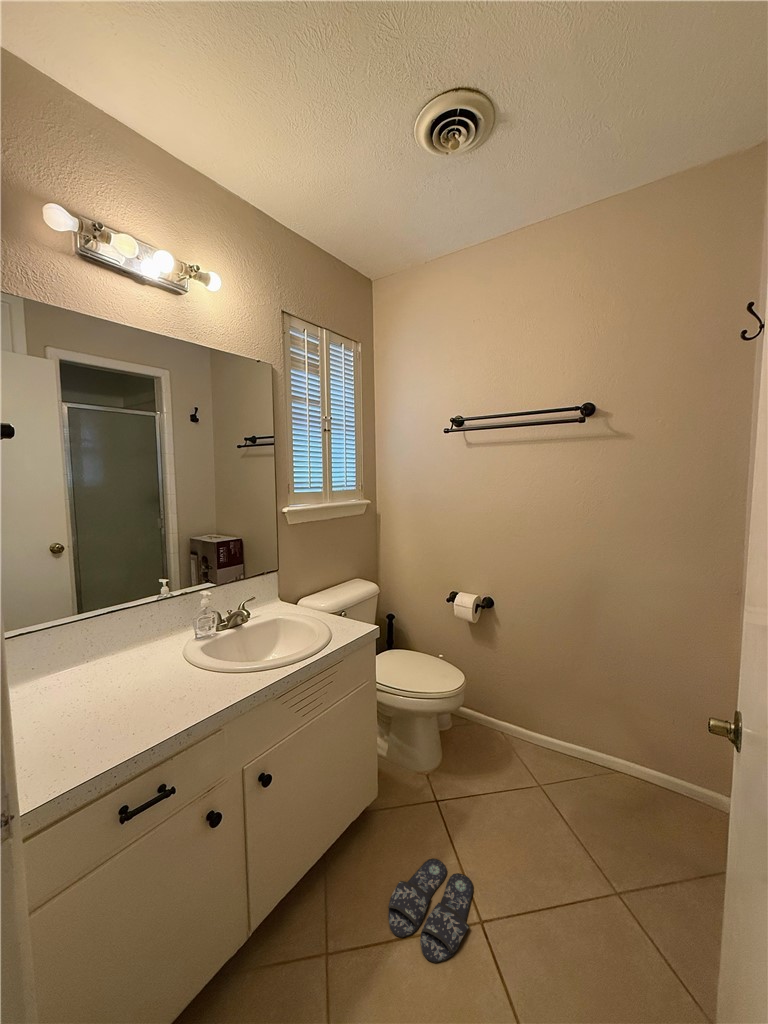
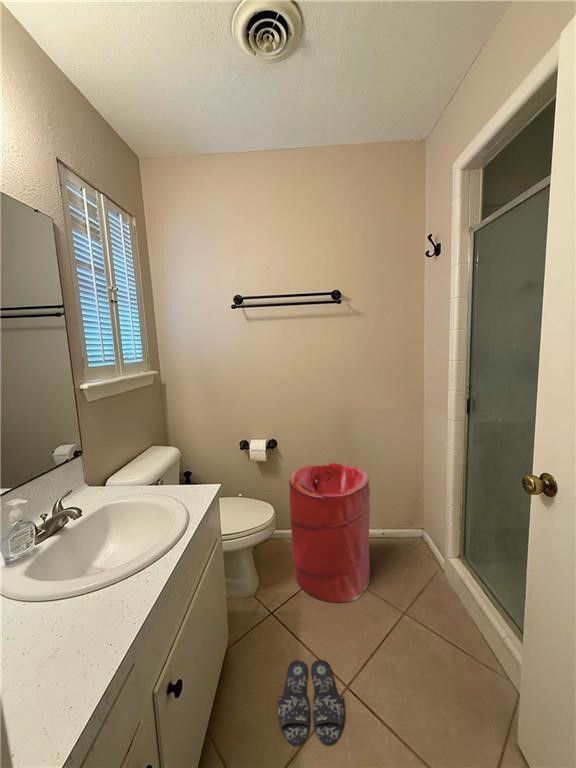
laundry hamper: none [485,640,602,839] -> present [289,463,370,603]

